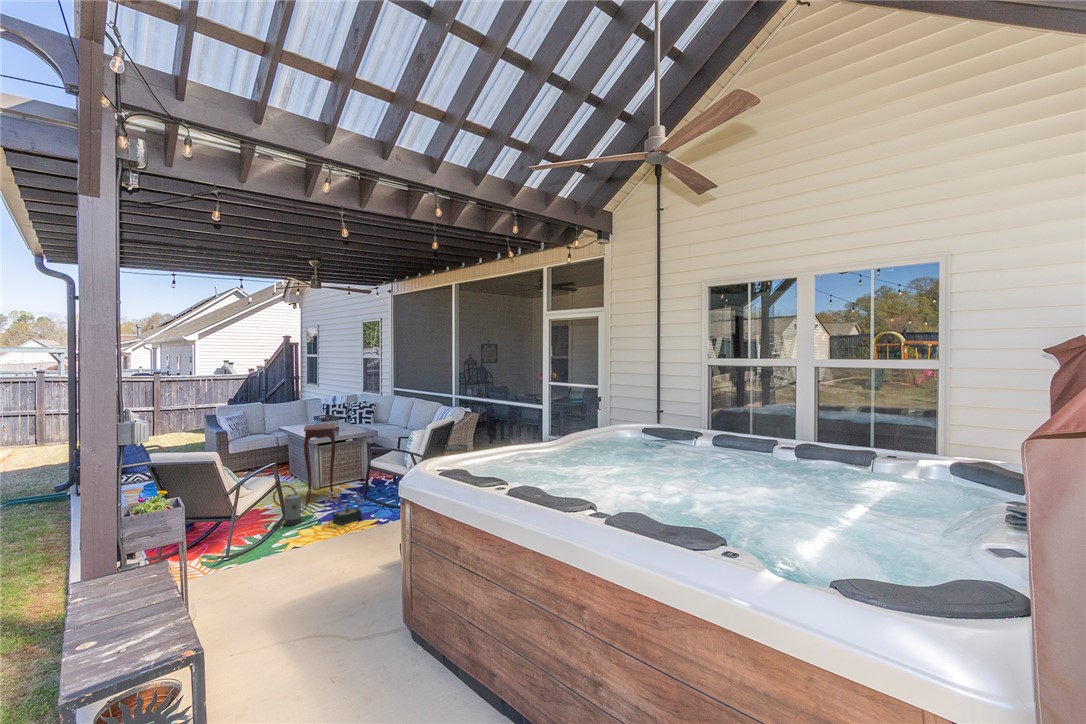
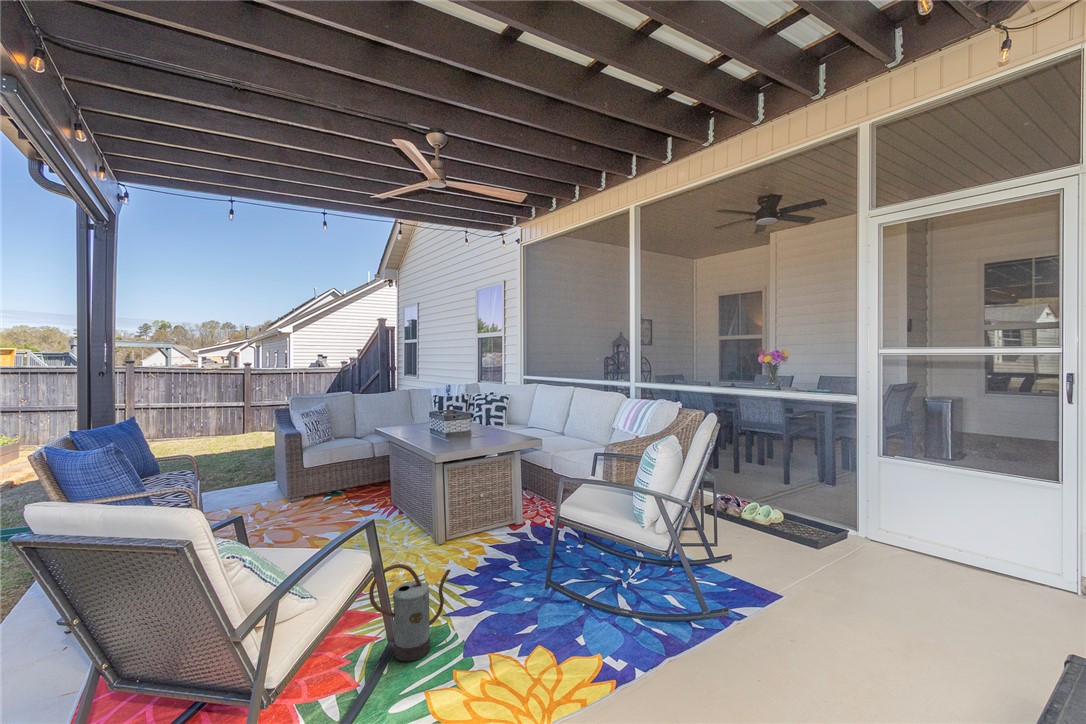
side table: present [304,424,335,502] -> none [424,423,483,578]
decorative plant: present [326,492,364,525] -> none [484,580,565,671]

